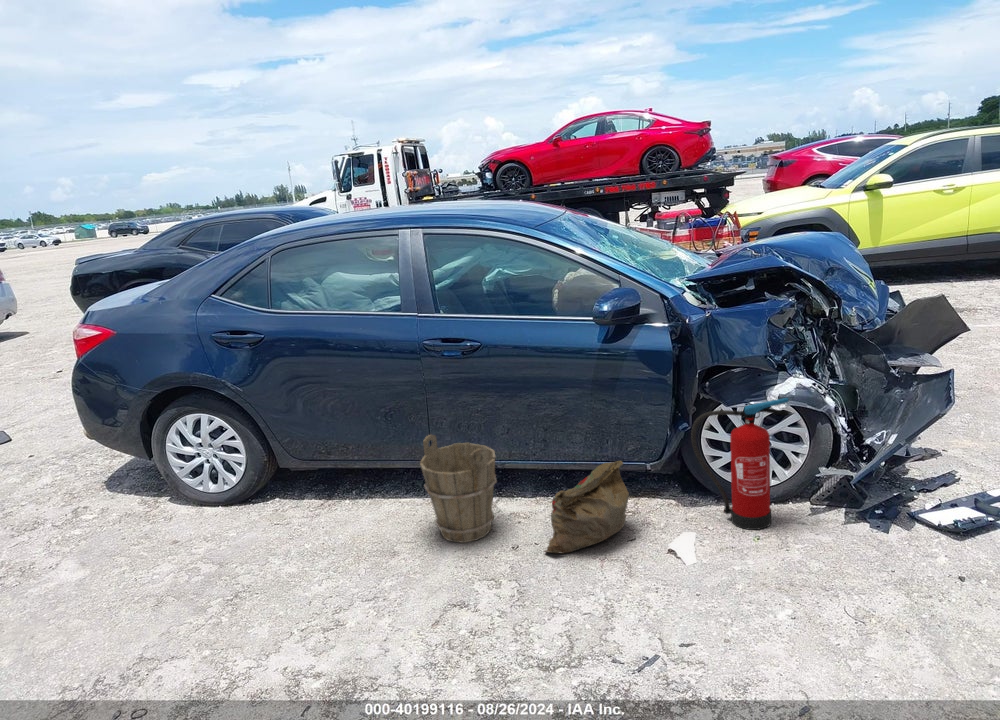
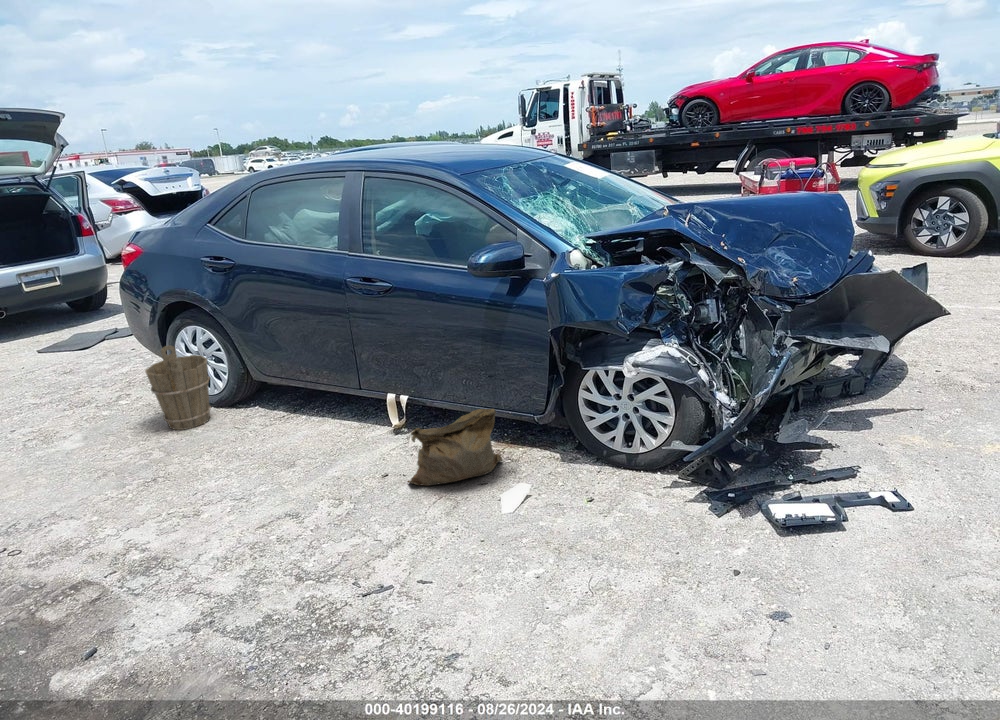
fire extinguisher: present [691,398,789,530] -> none [557,365,638,493]
bucket: present [420,435,496,543] -> present [145,346,211,430]

